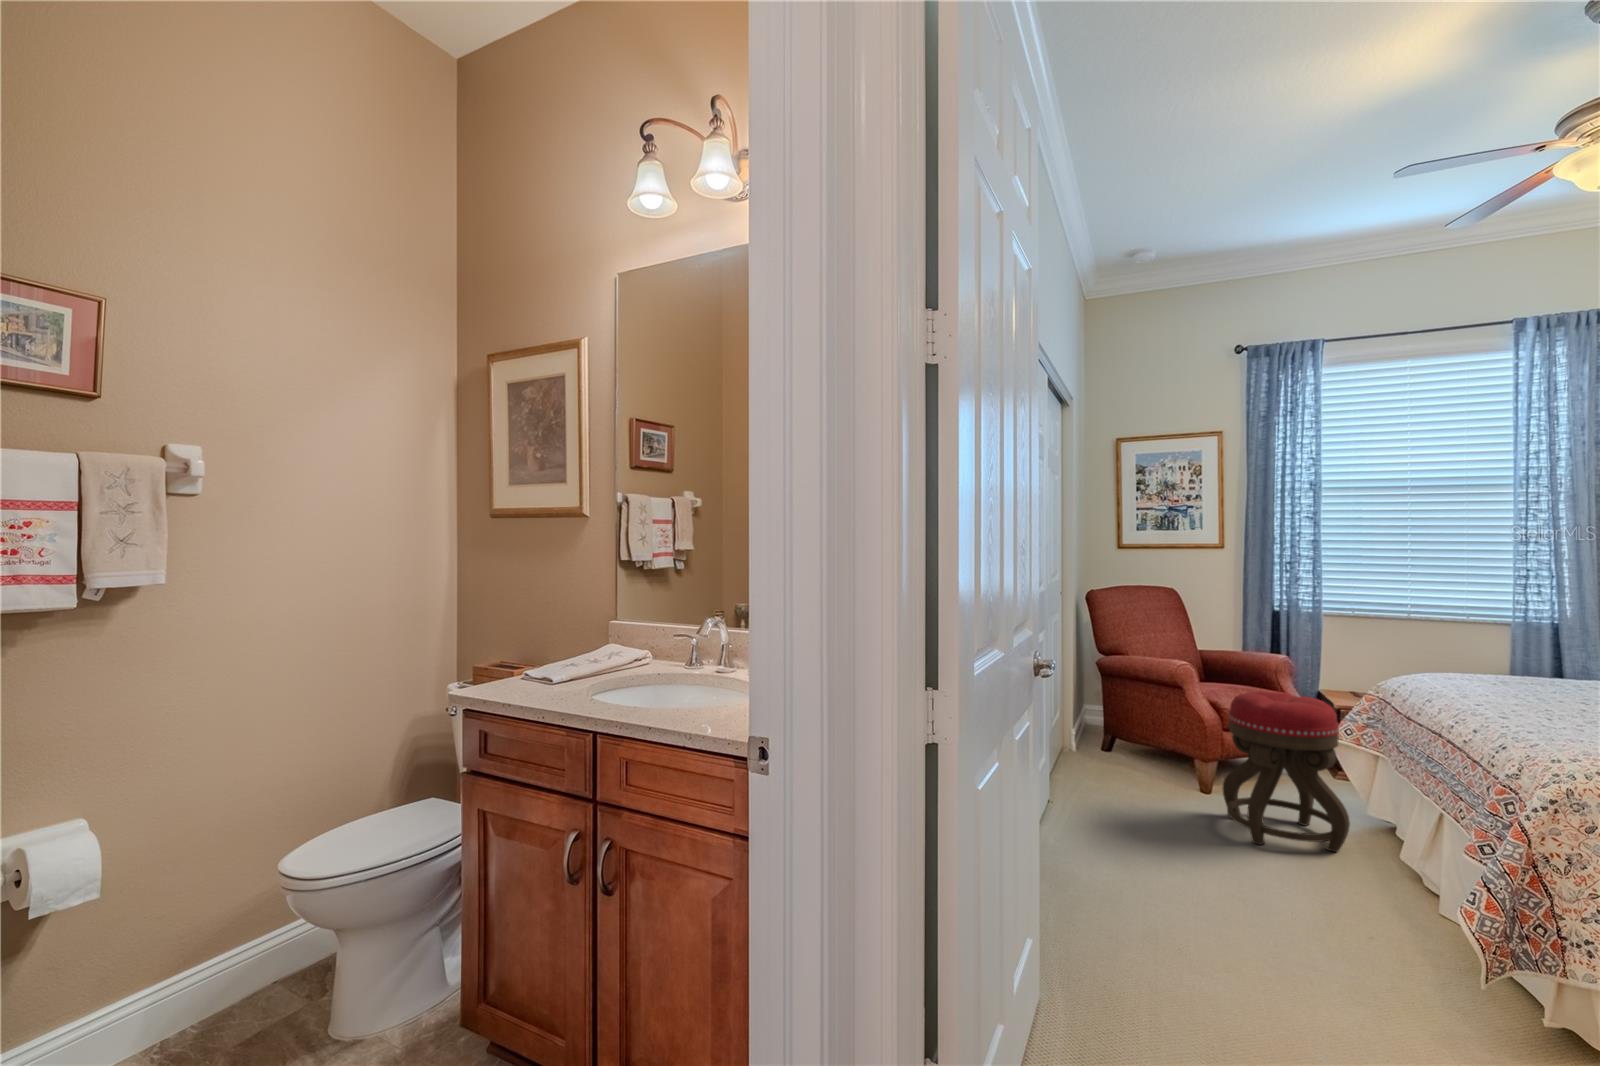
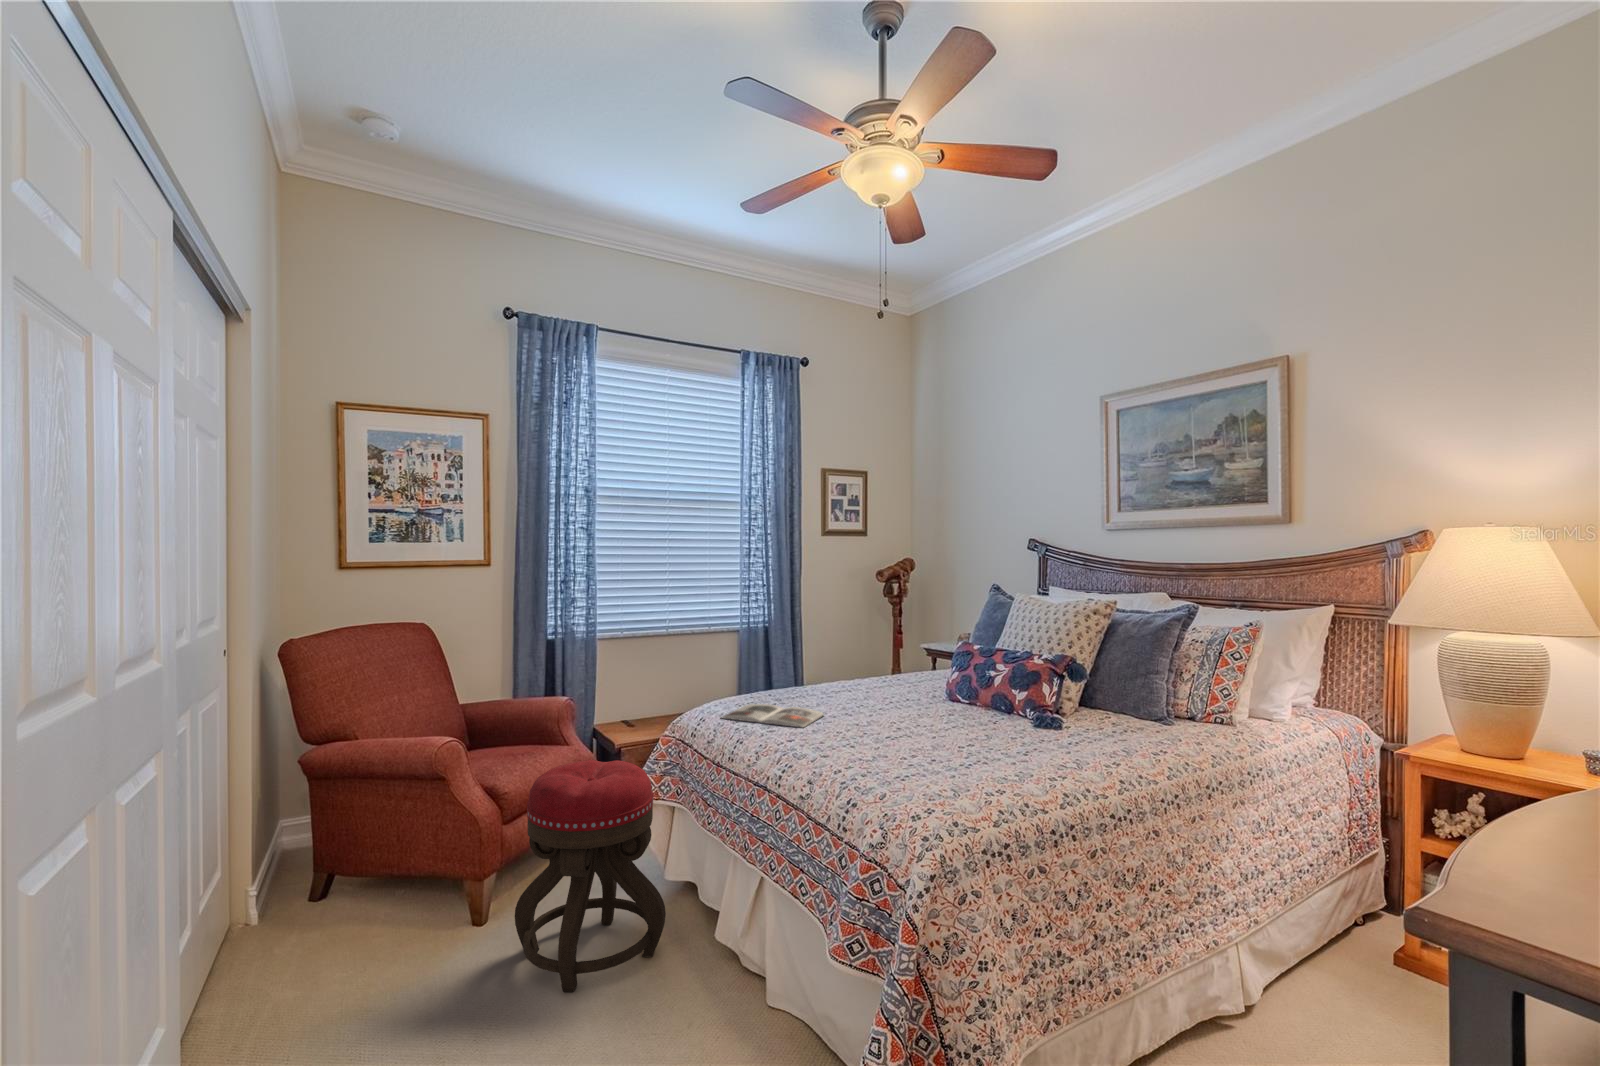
magazine: none [1426,681,1568,703] -> present [722,704,824,728]

